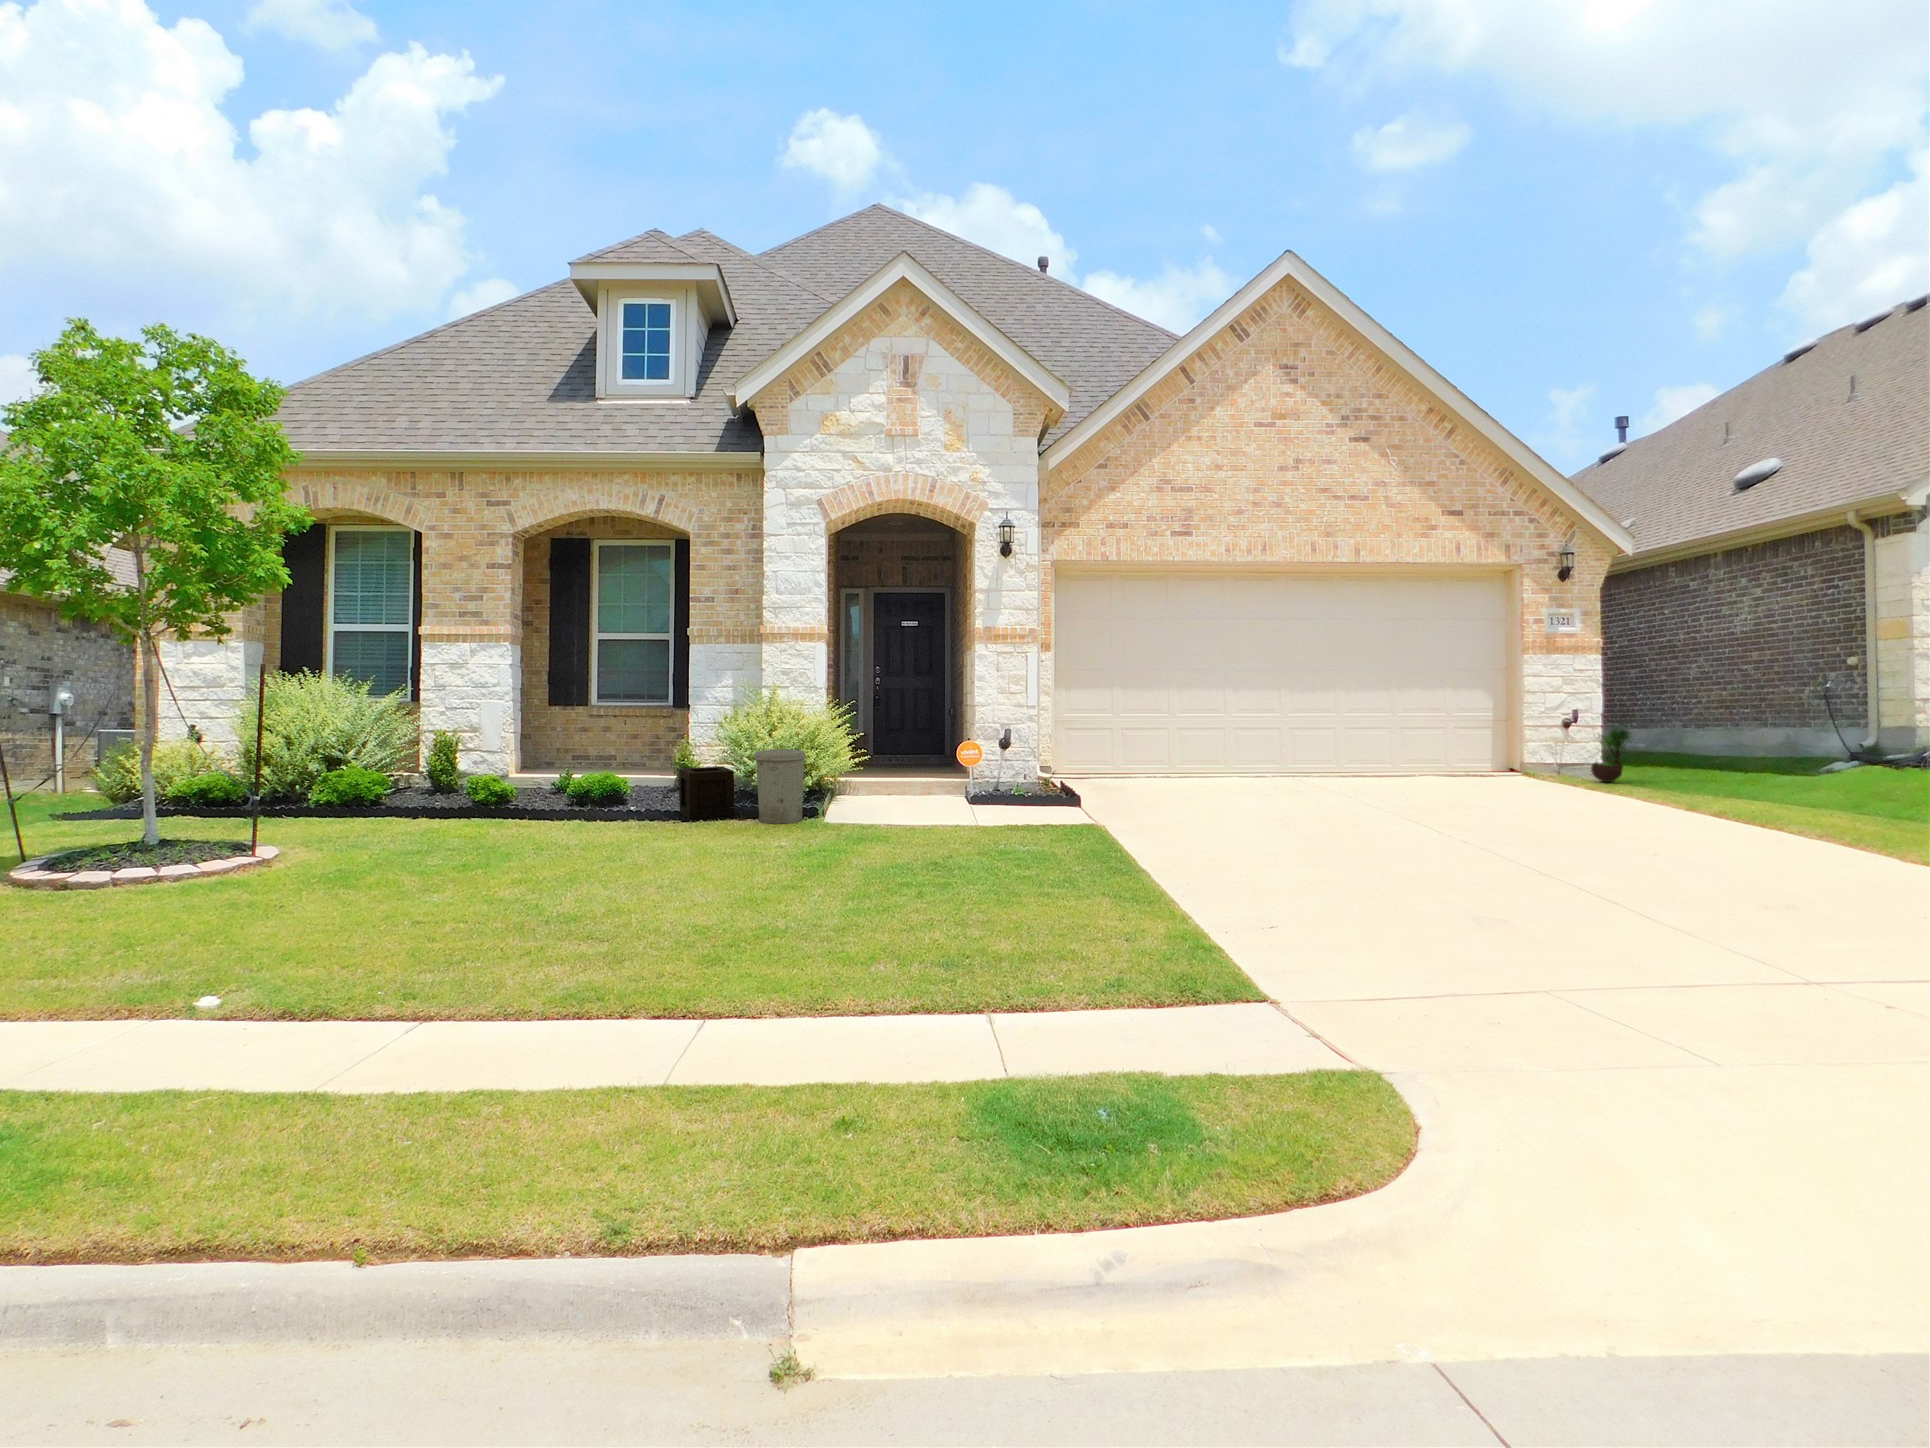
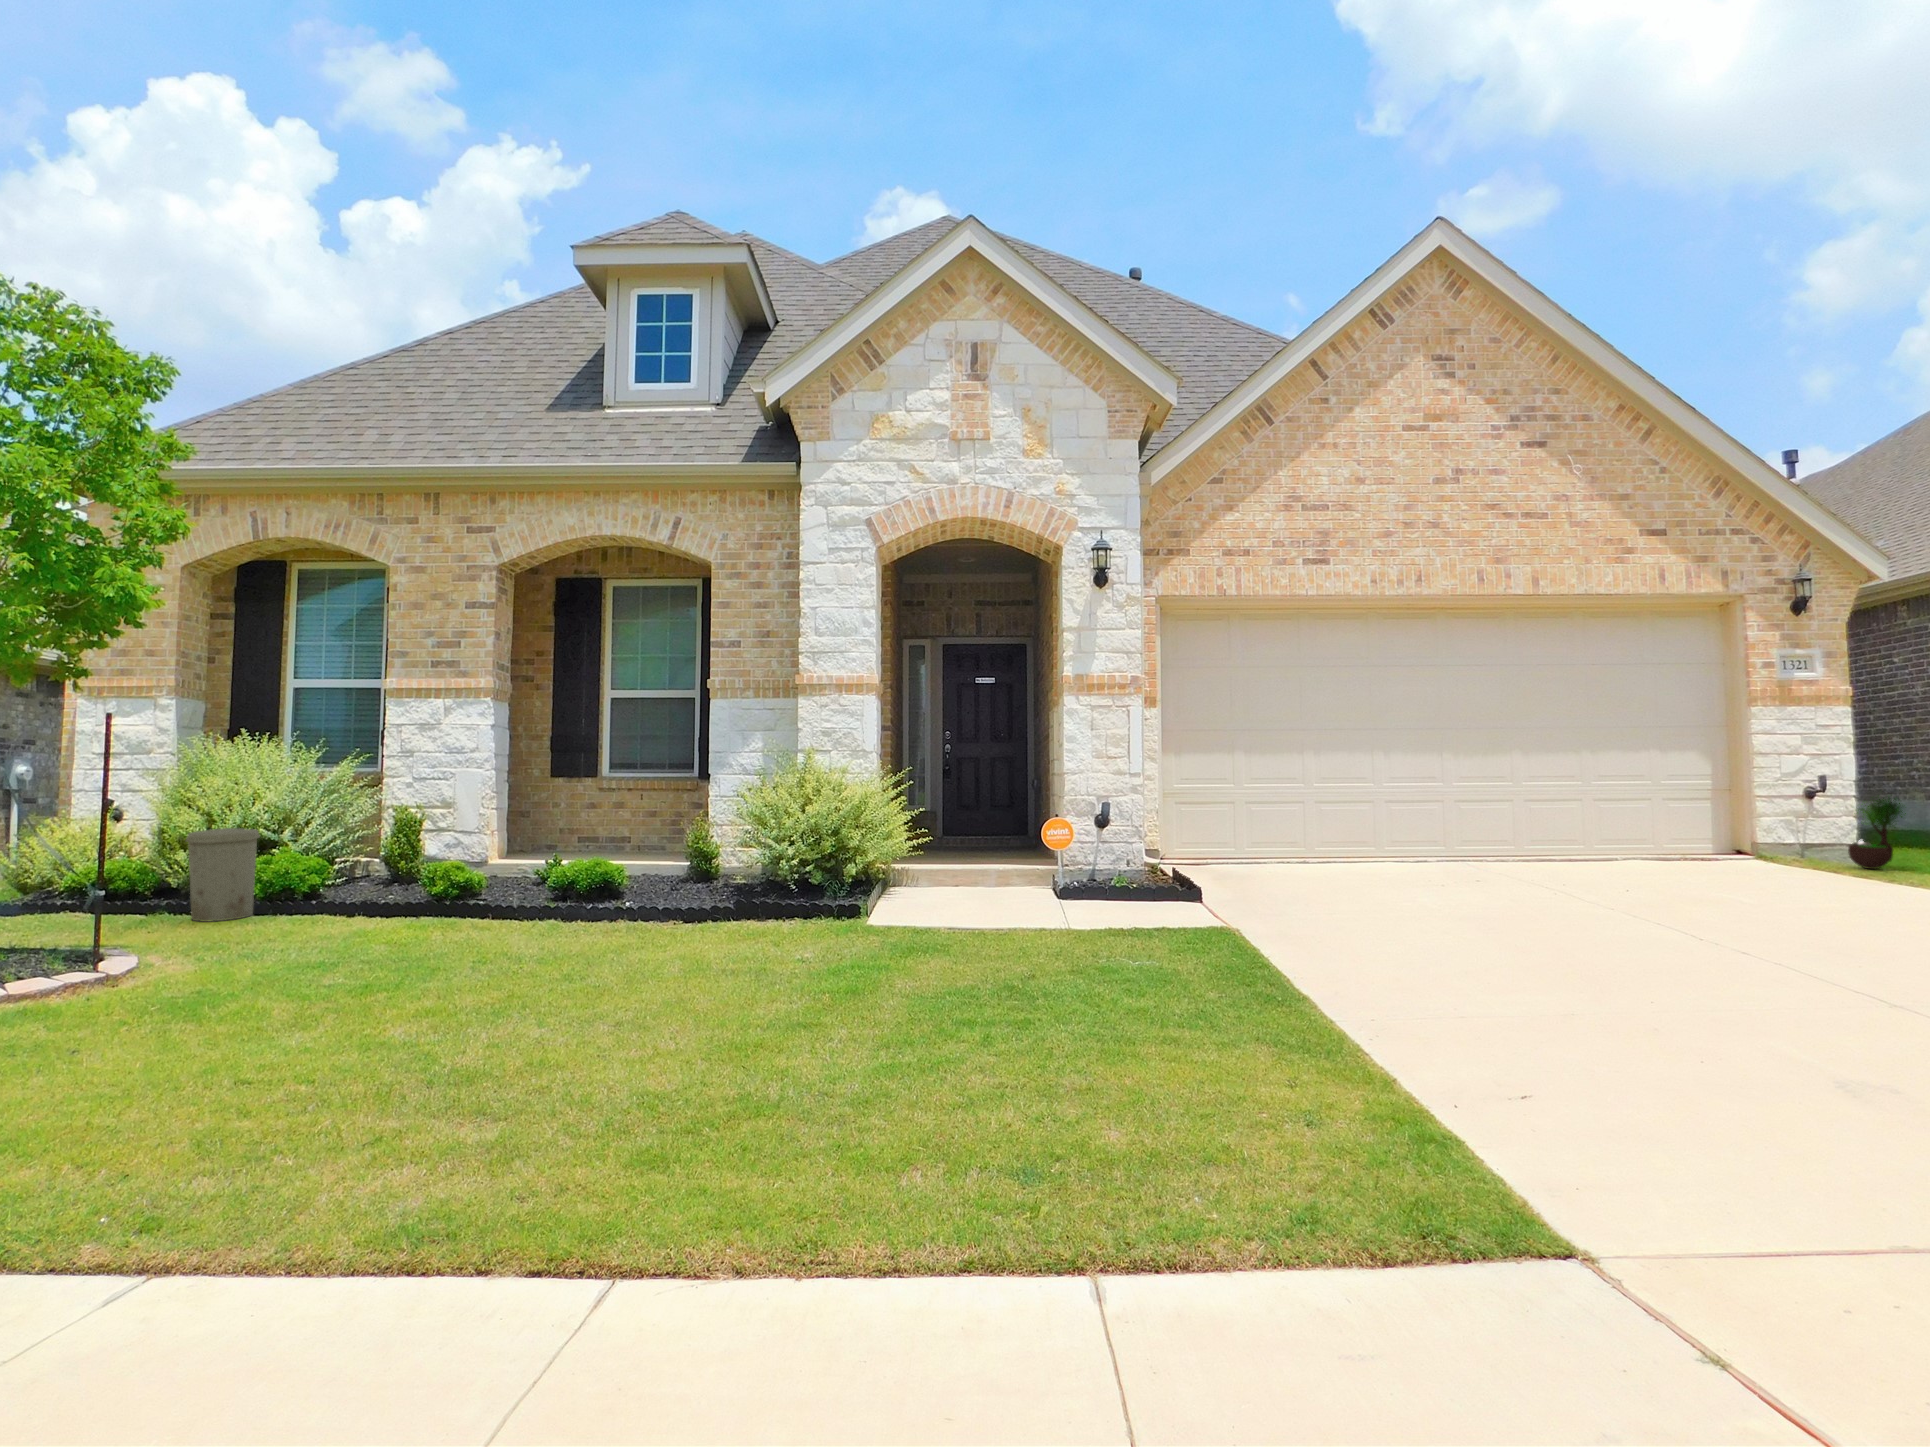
trash can: present [754,749,806,824] -> present [186,828,260,922]
wooden crate: present [679,767,735,819] -> none [688,850,758,918]

